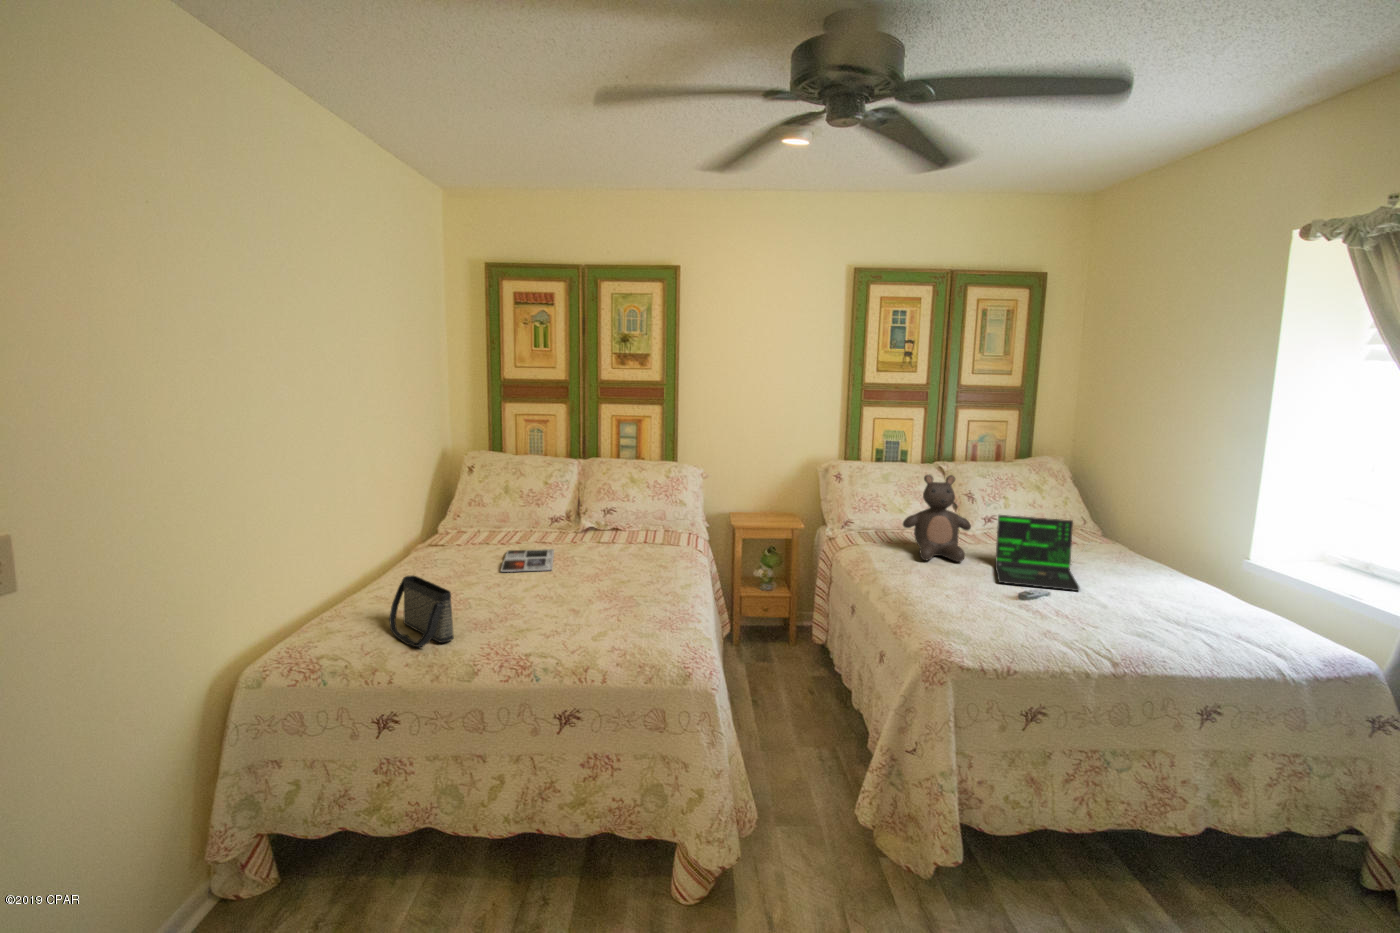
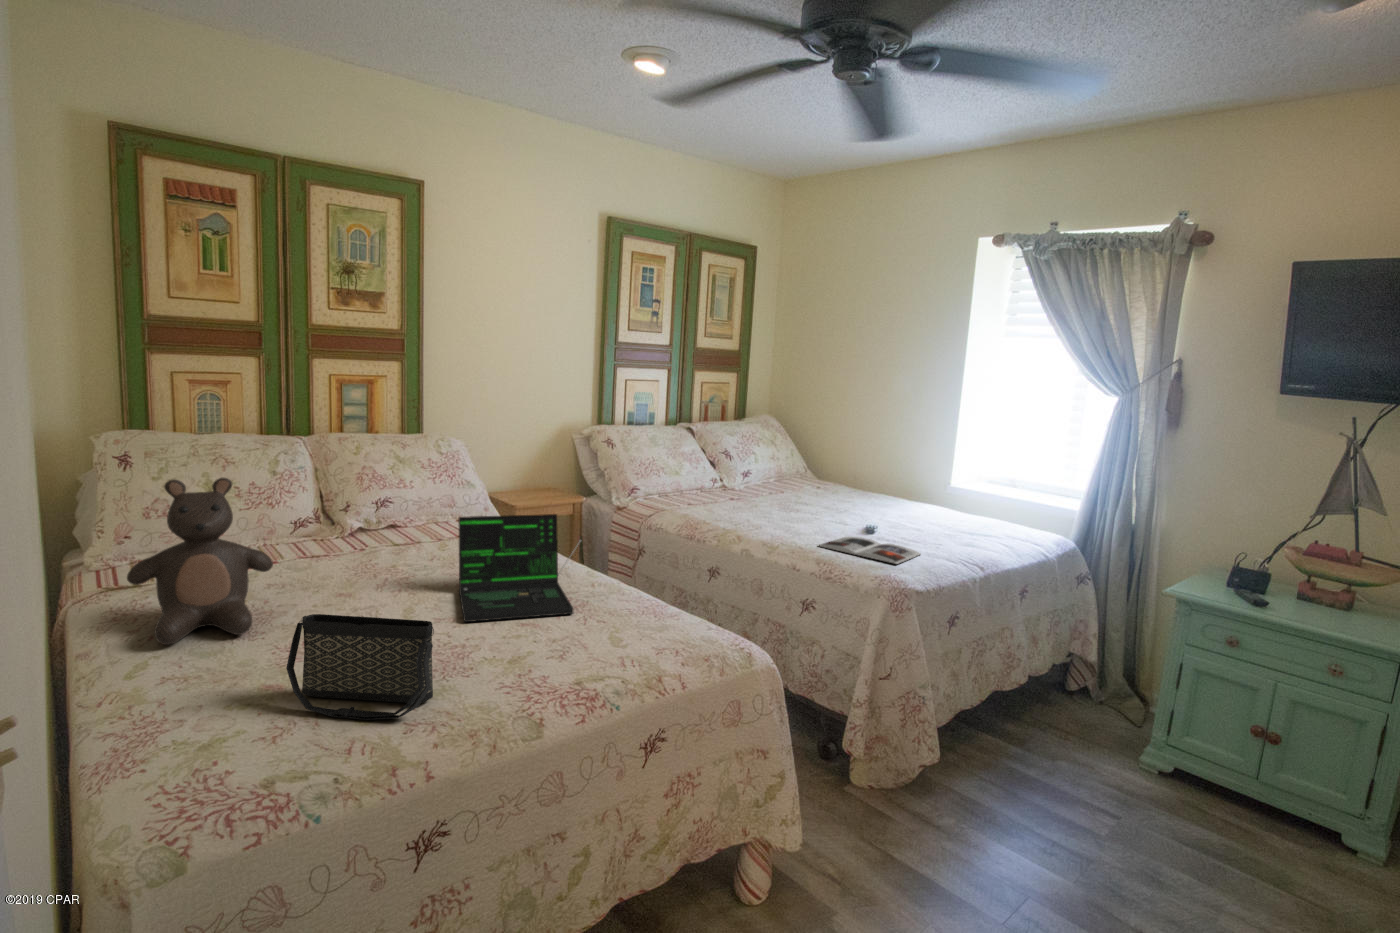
teddy bear: present [903,475,971,562] -> present [127,478,273,645]
laptop: present [995,515,1085,591] -> present [459,514,581,622]
magazine: present [501,549,554,572] -> present [819,537,921,564]

